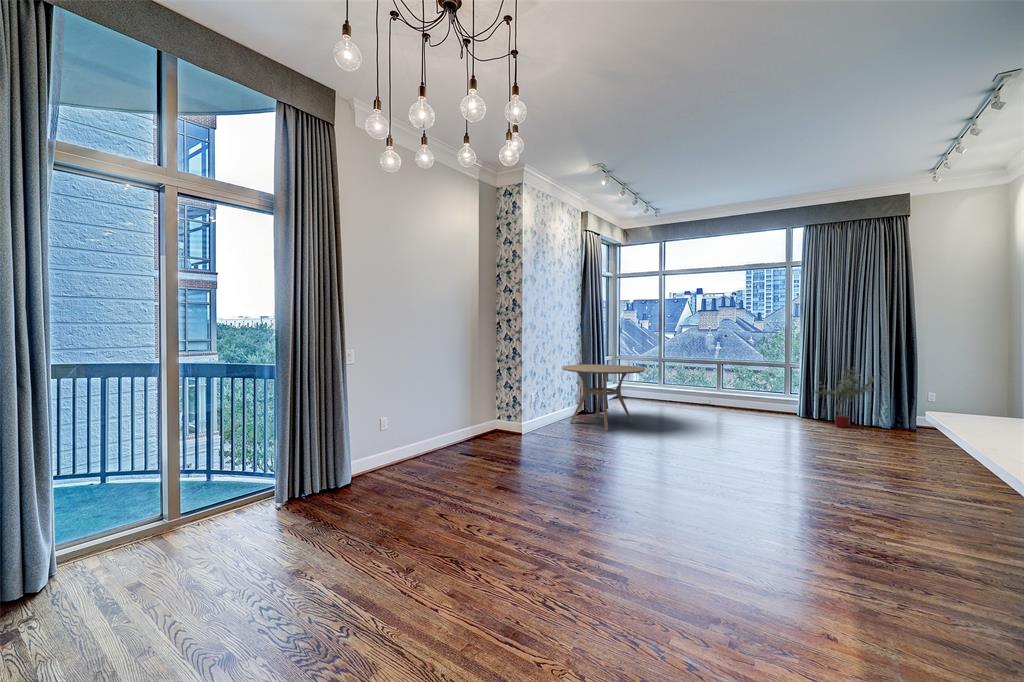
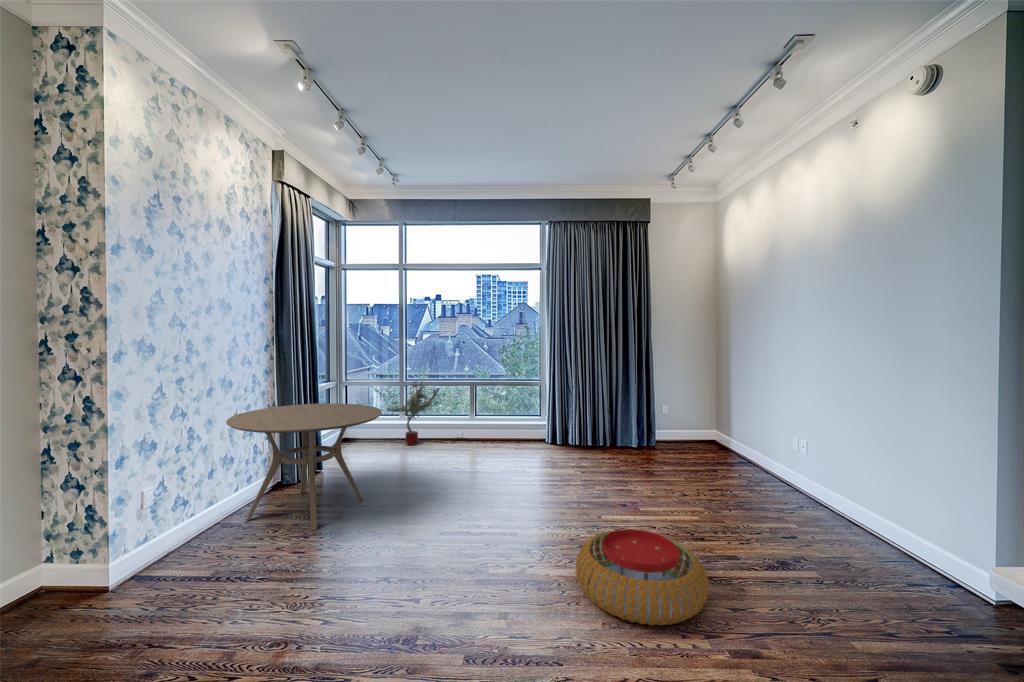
potted tree: present [814,367,875,428] -> present [387,381,437,445]
pouf: none [764,444,865,493] -> present [575,529,709,626]

